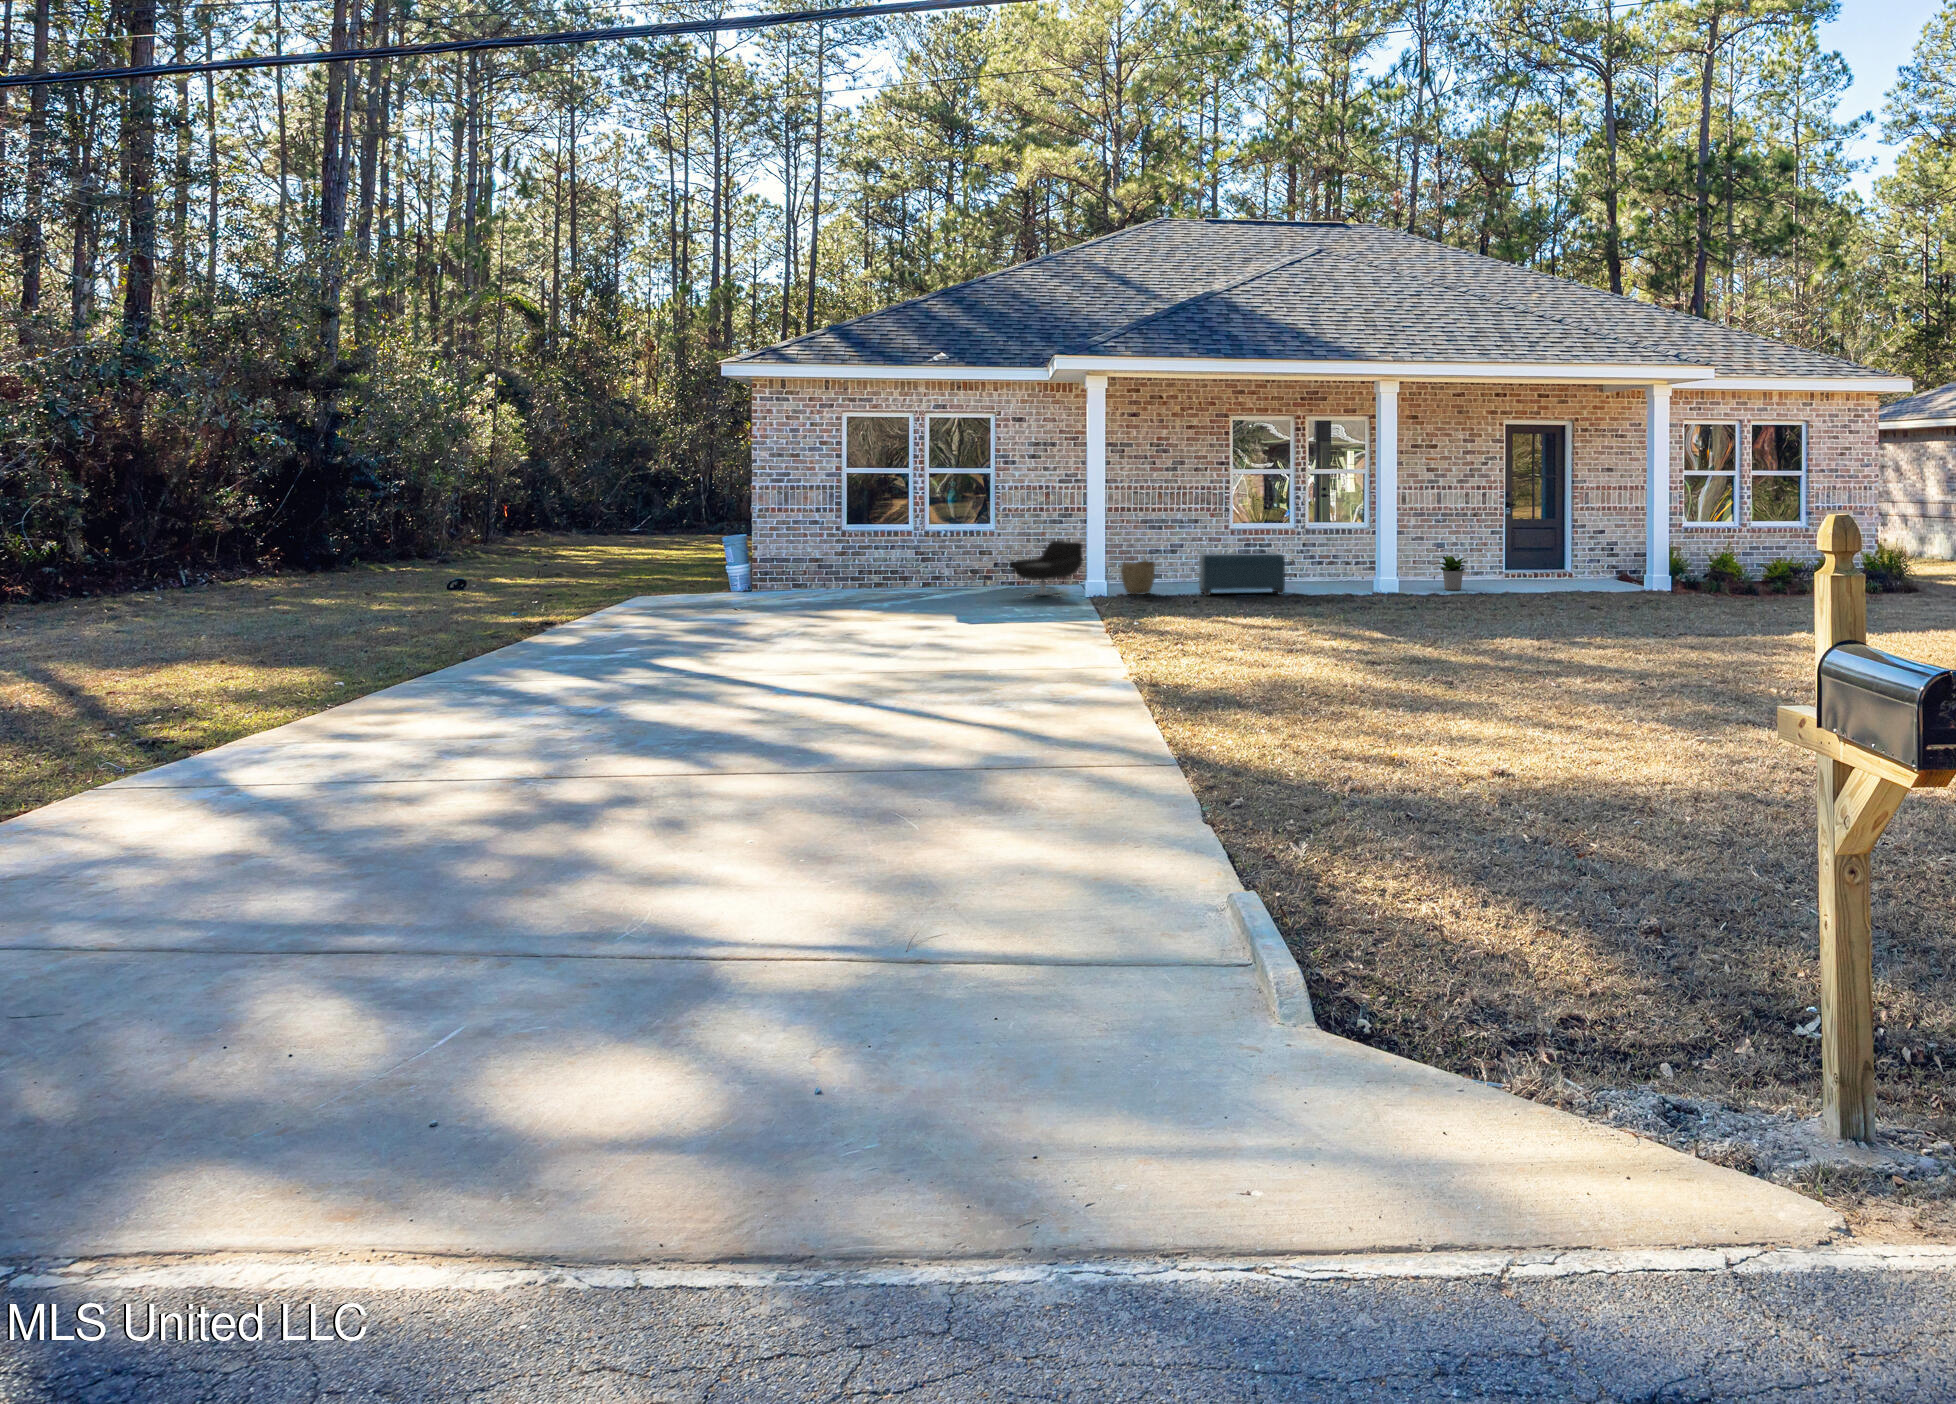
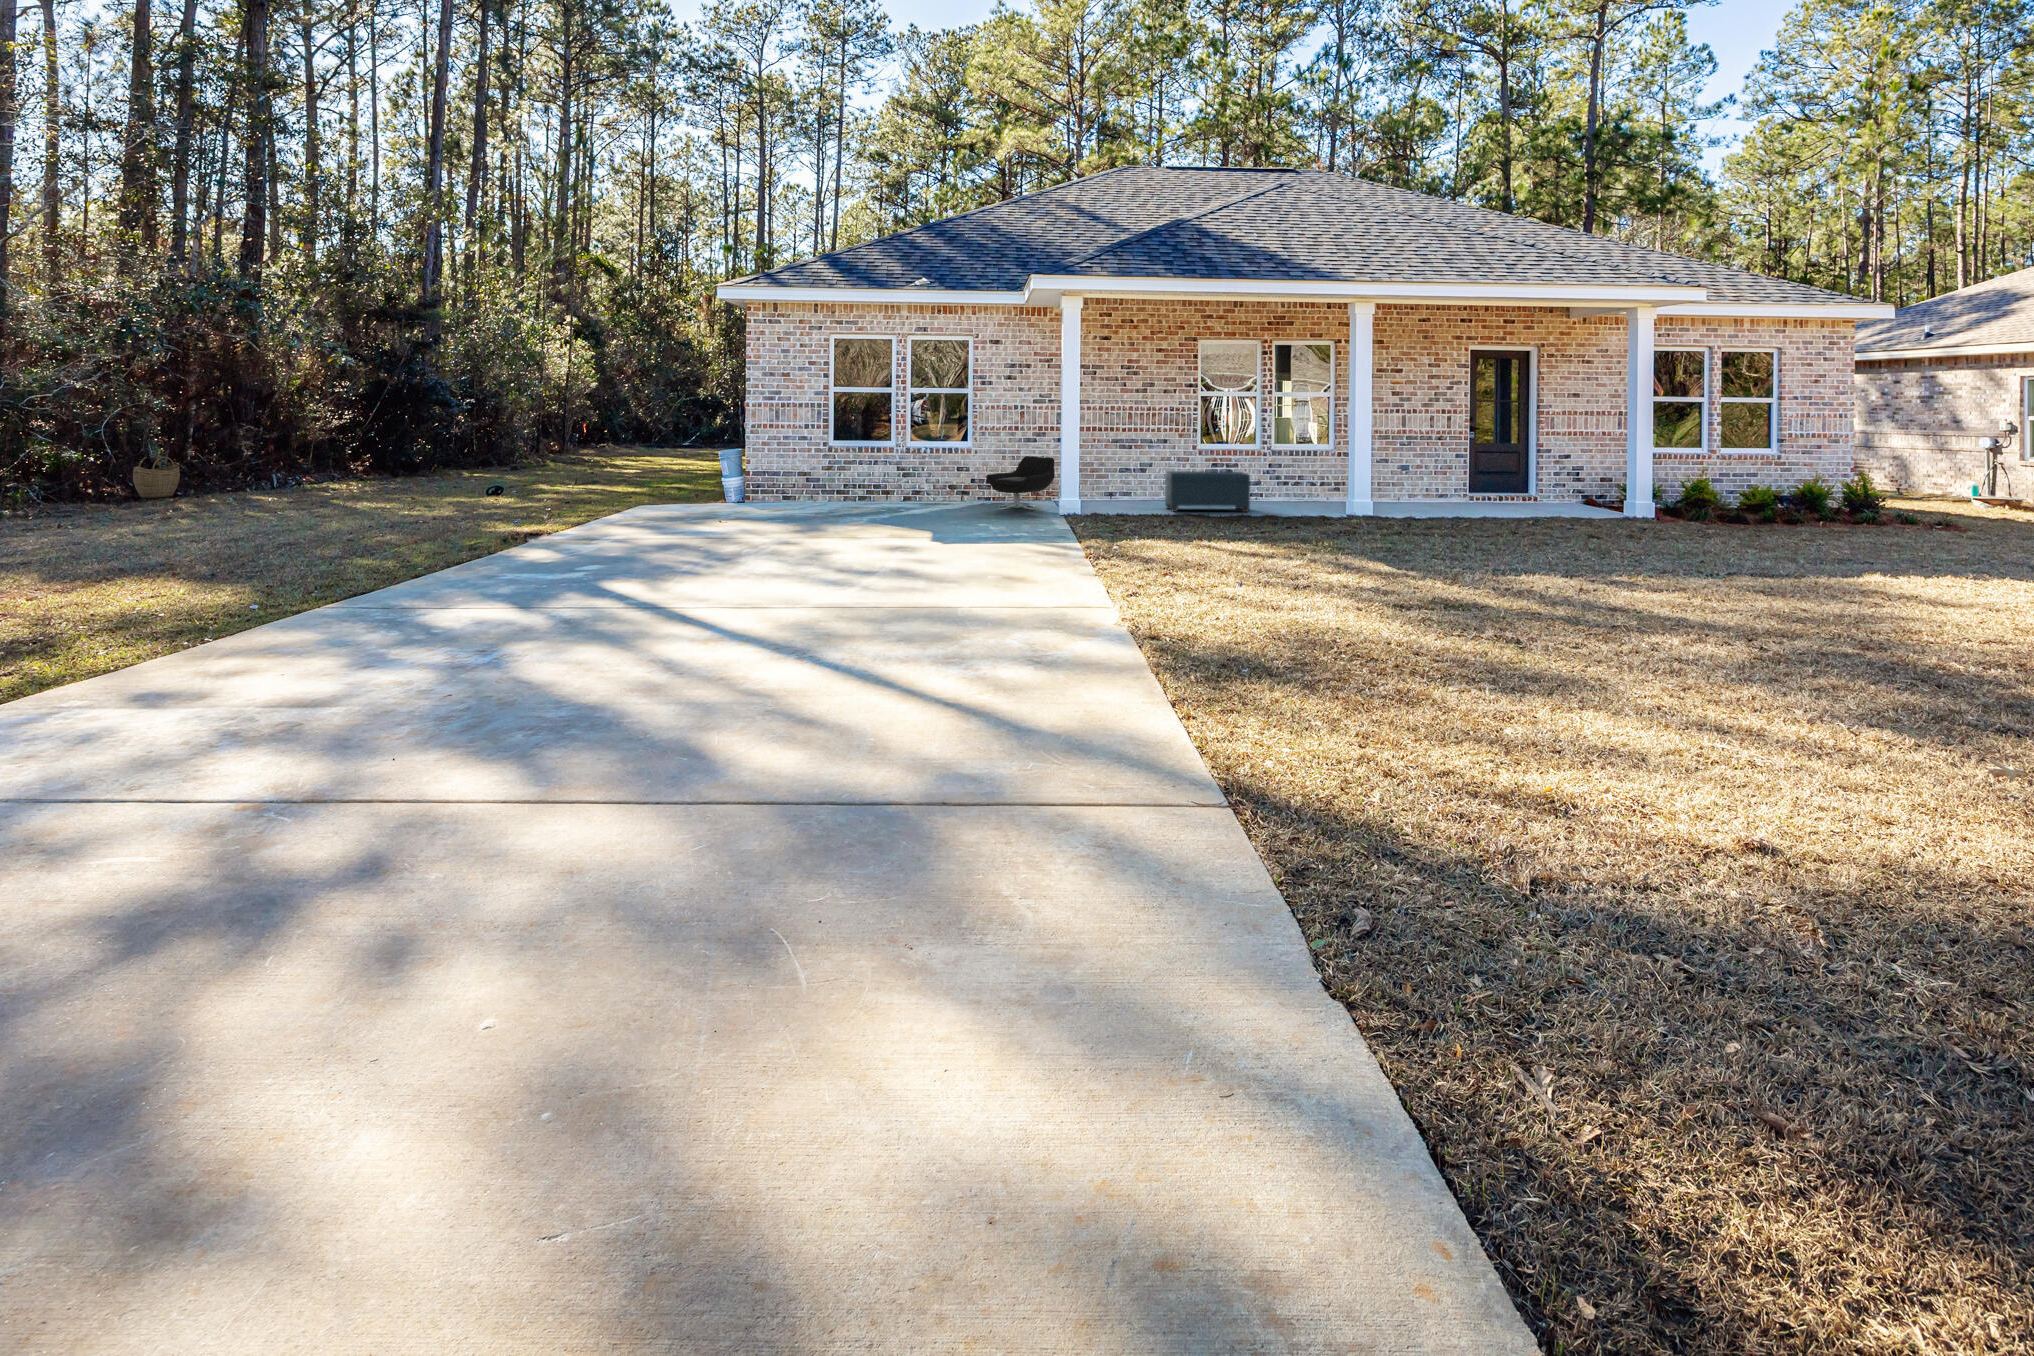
woven basket: present [1121,552,1155,595] -> present [133,457,180,498]
potted plant: present [1432,556,1467,590] -> none [1390,477,1433,511]

